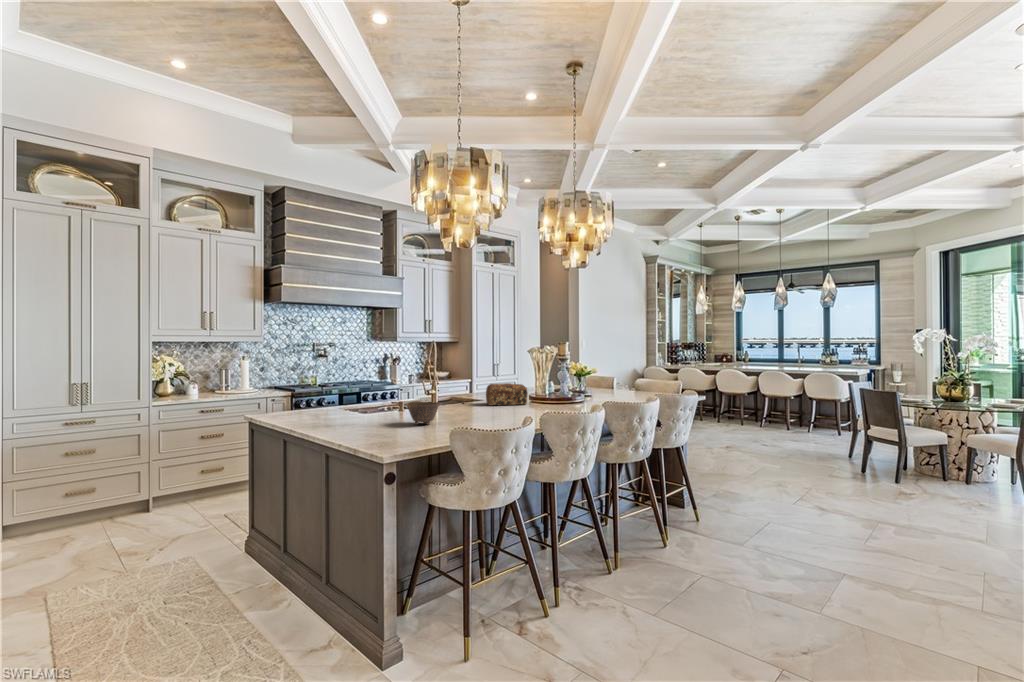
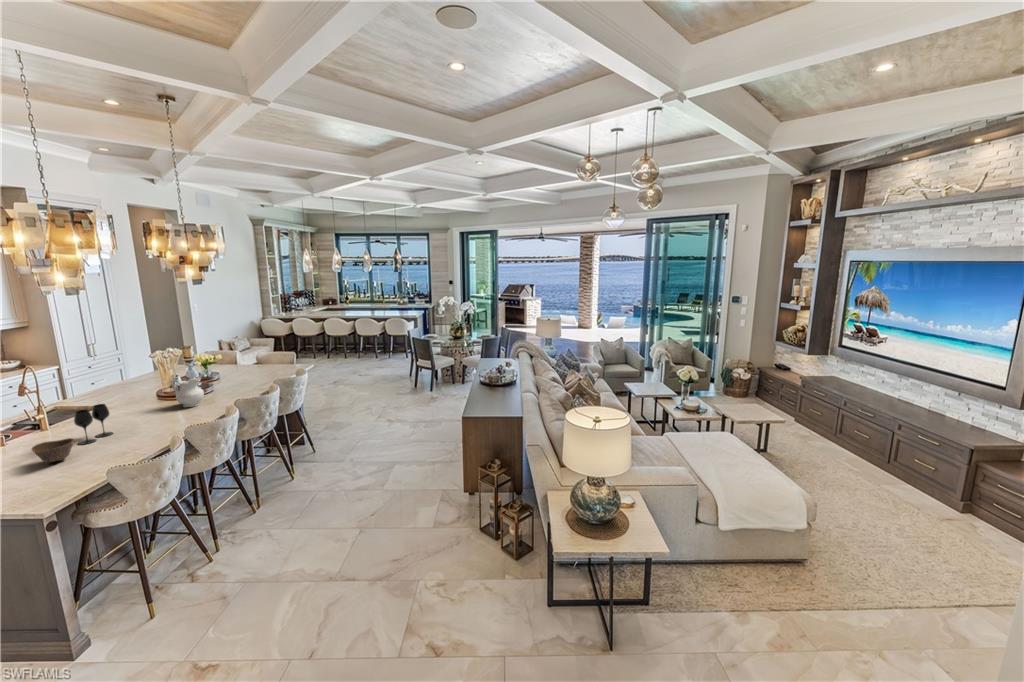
ceramic pitcher: none [540,370,570,408] -> present [172,377,204,407]
wine glass: none [447,378,478,418] -> present [74,404,113,445]
bread loaf: present [486,383,528,406] -> none [111,390,160,416]

